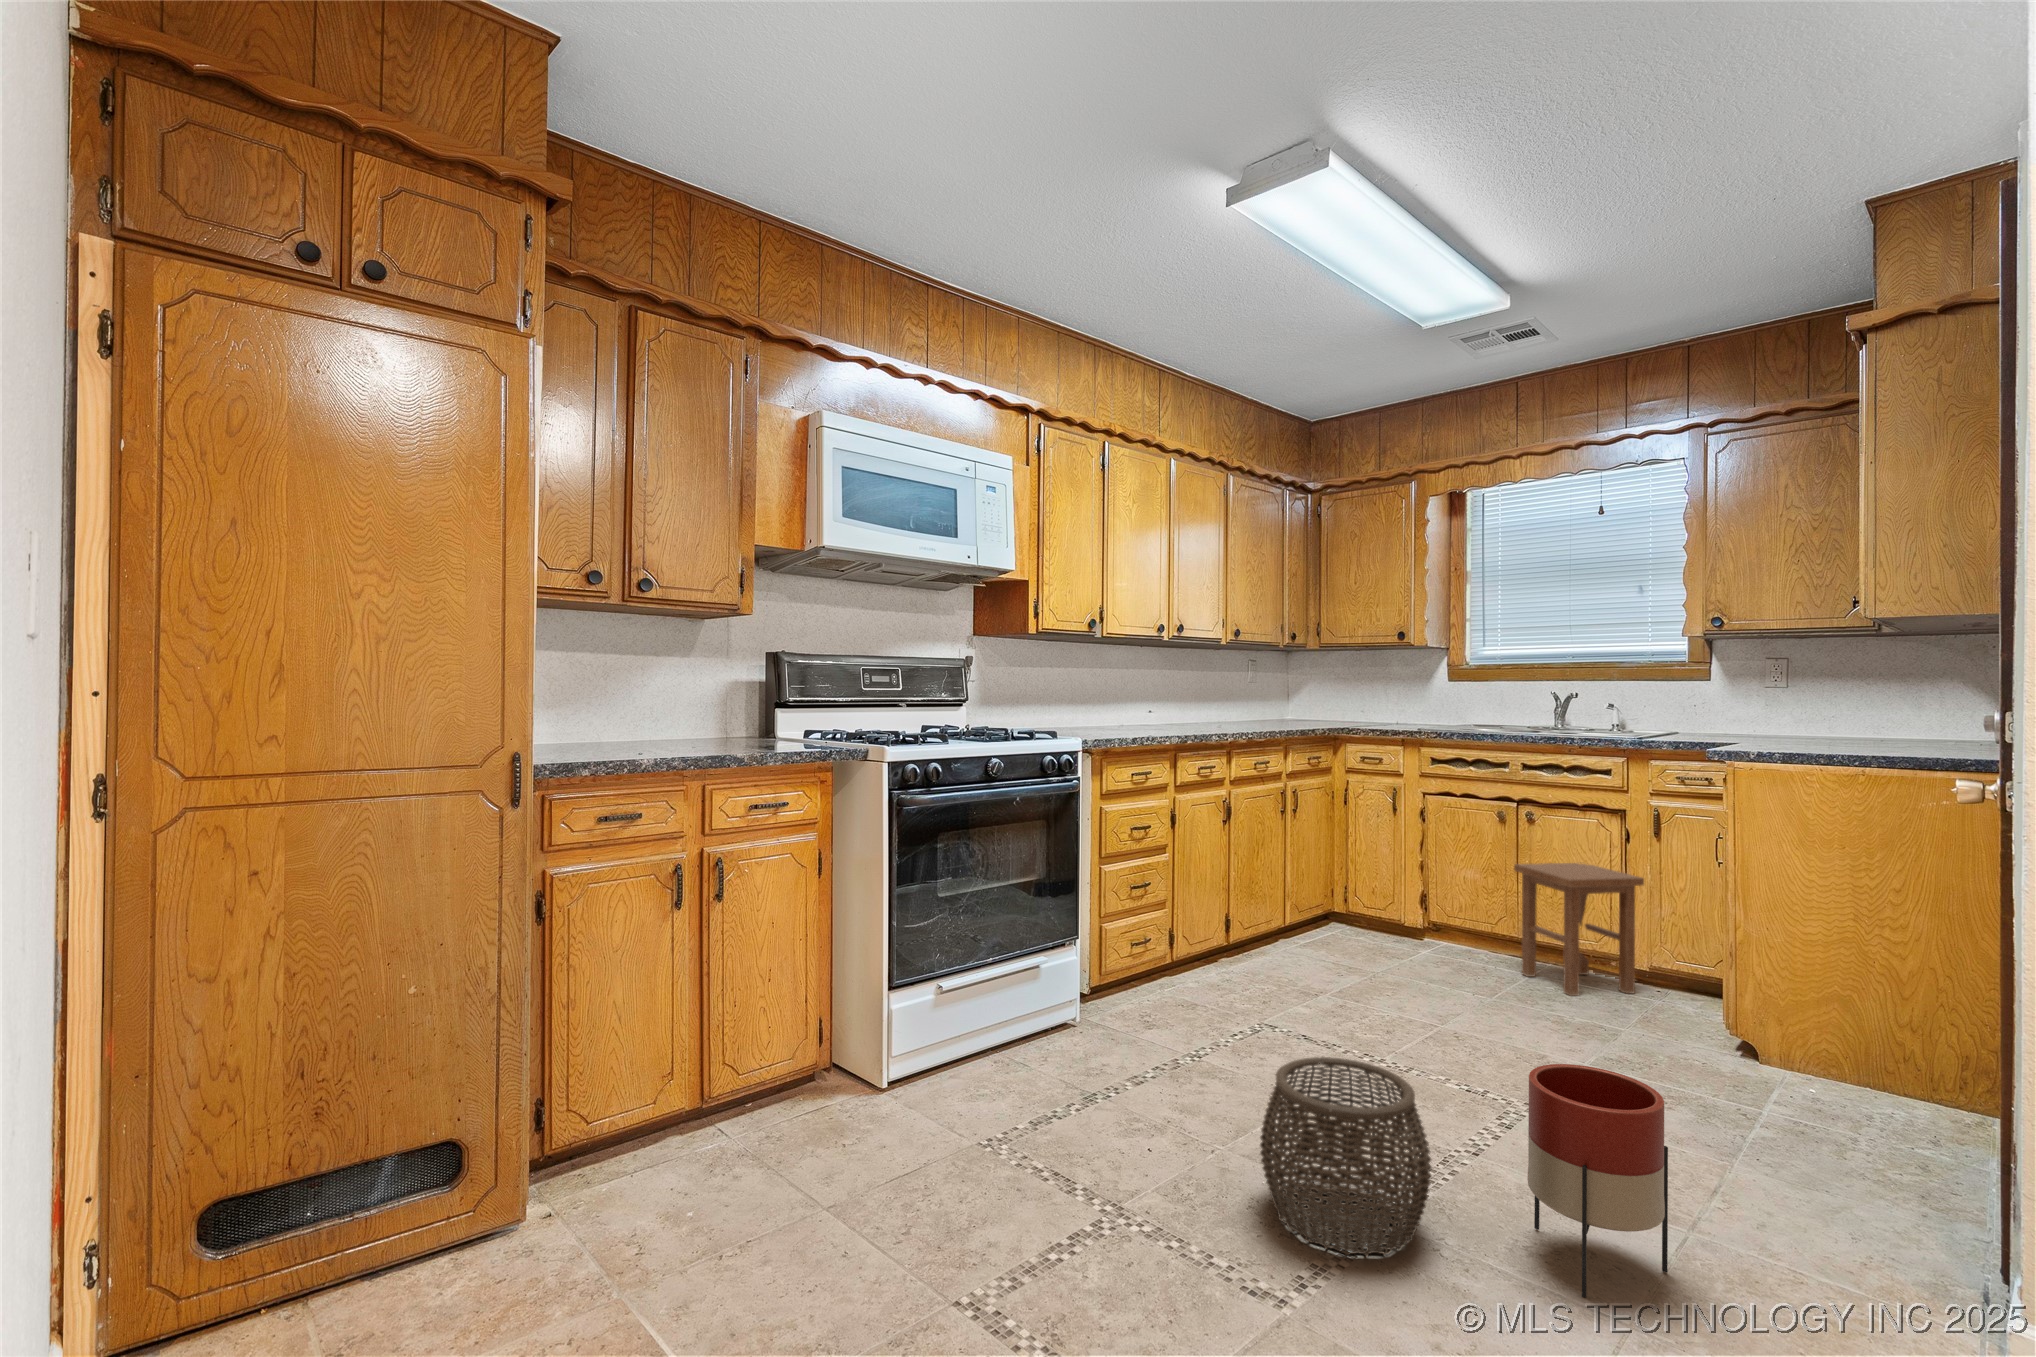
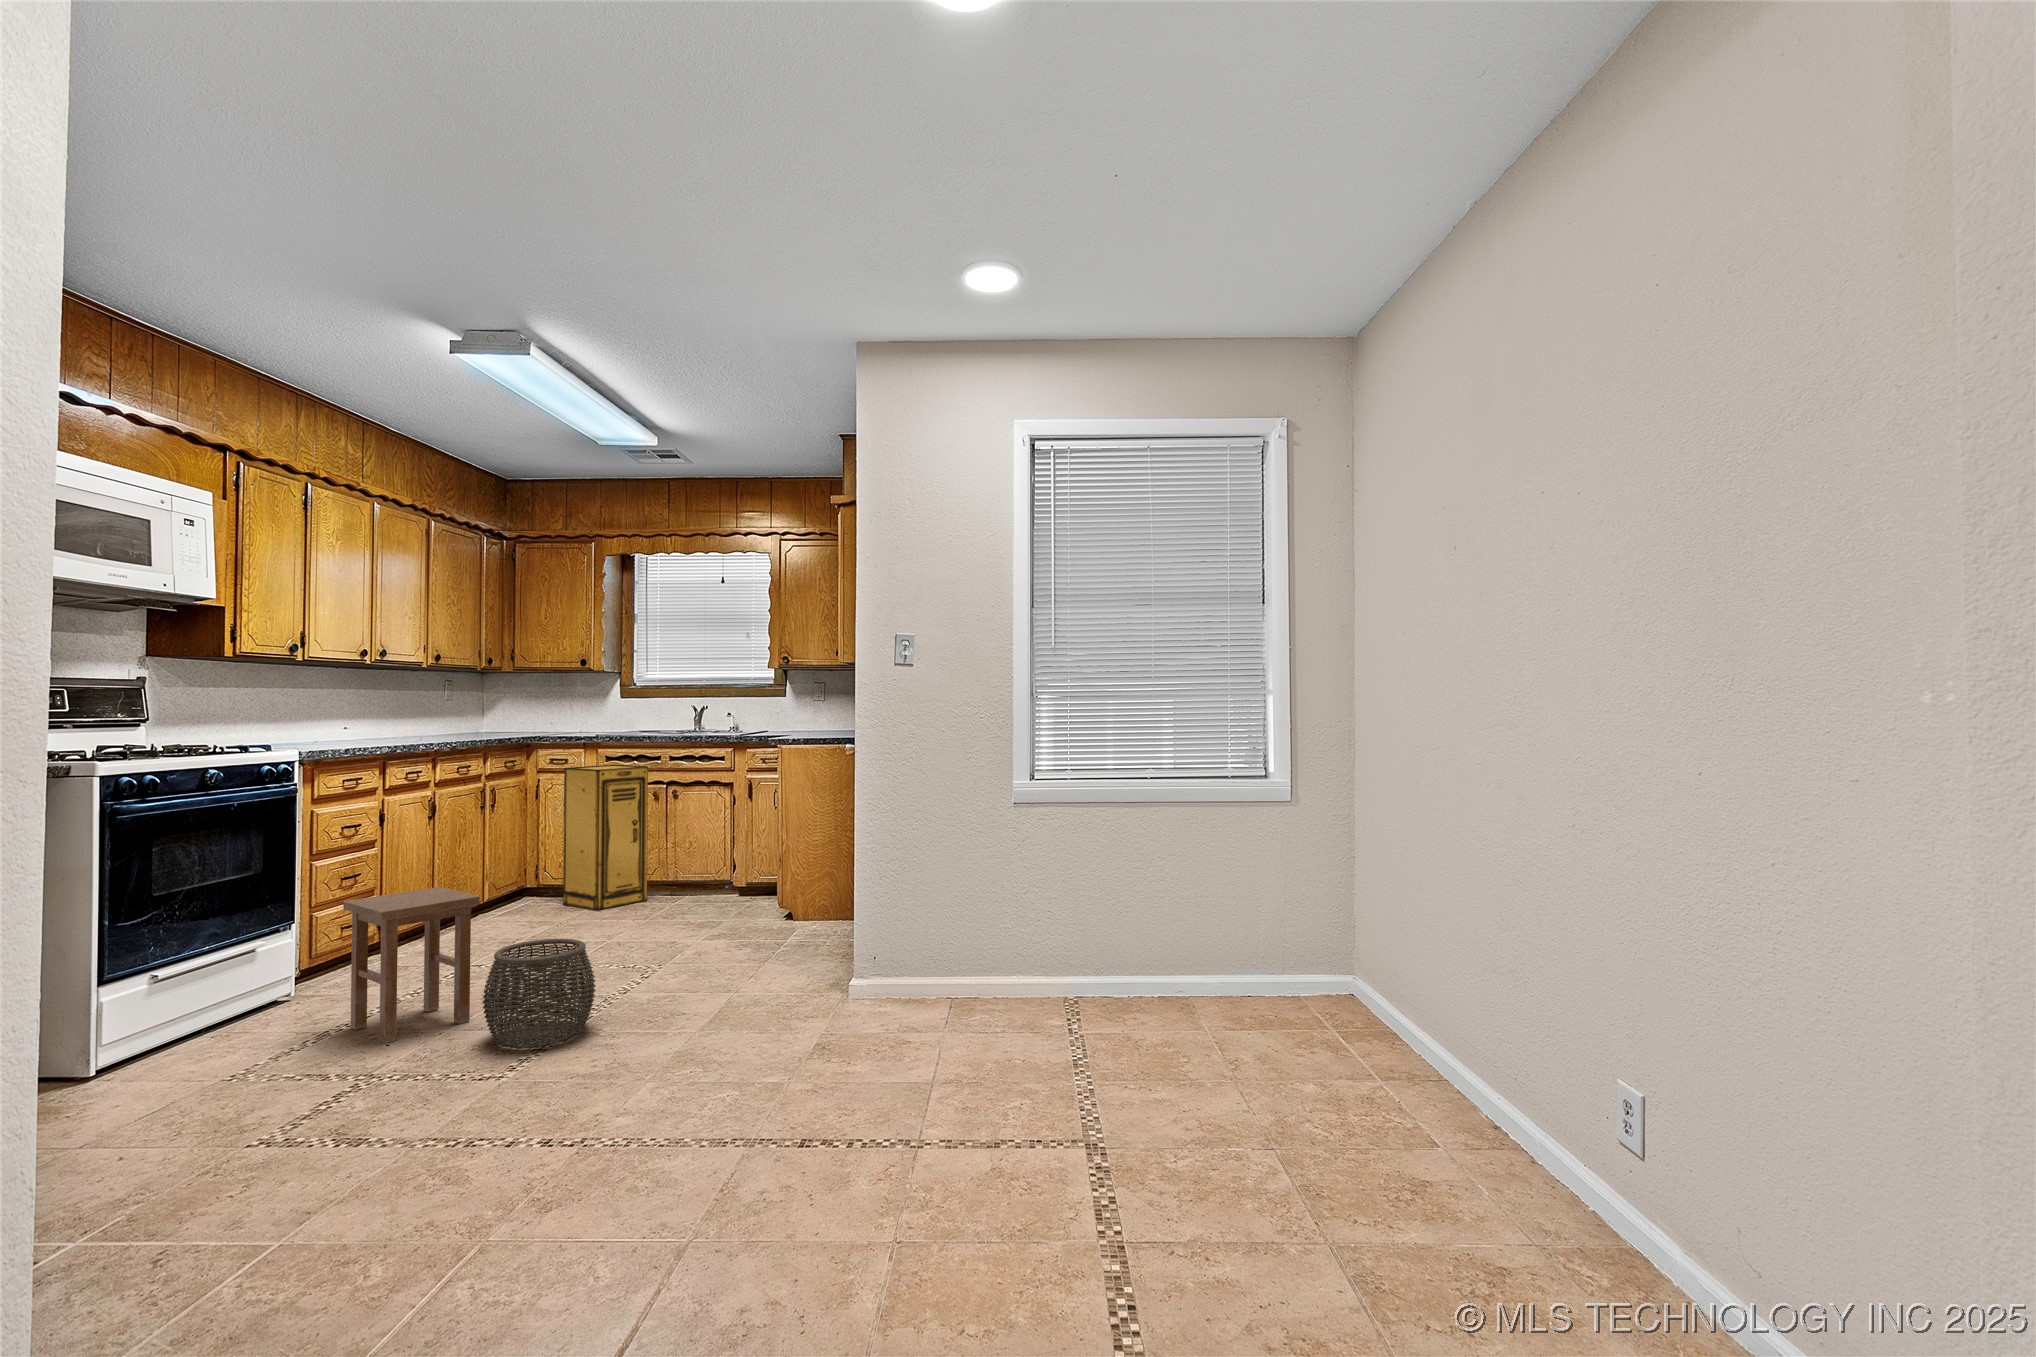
storage cabinet: none [1377,770,1490,966] -> present [563,765,648,911]
stool: present [1514,863,1644,996] -> present [343,887,480,1044]
planter: present [1528,1064,1668,1297] -> none [650,911,719,1025]

